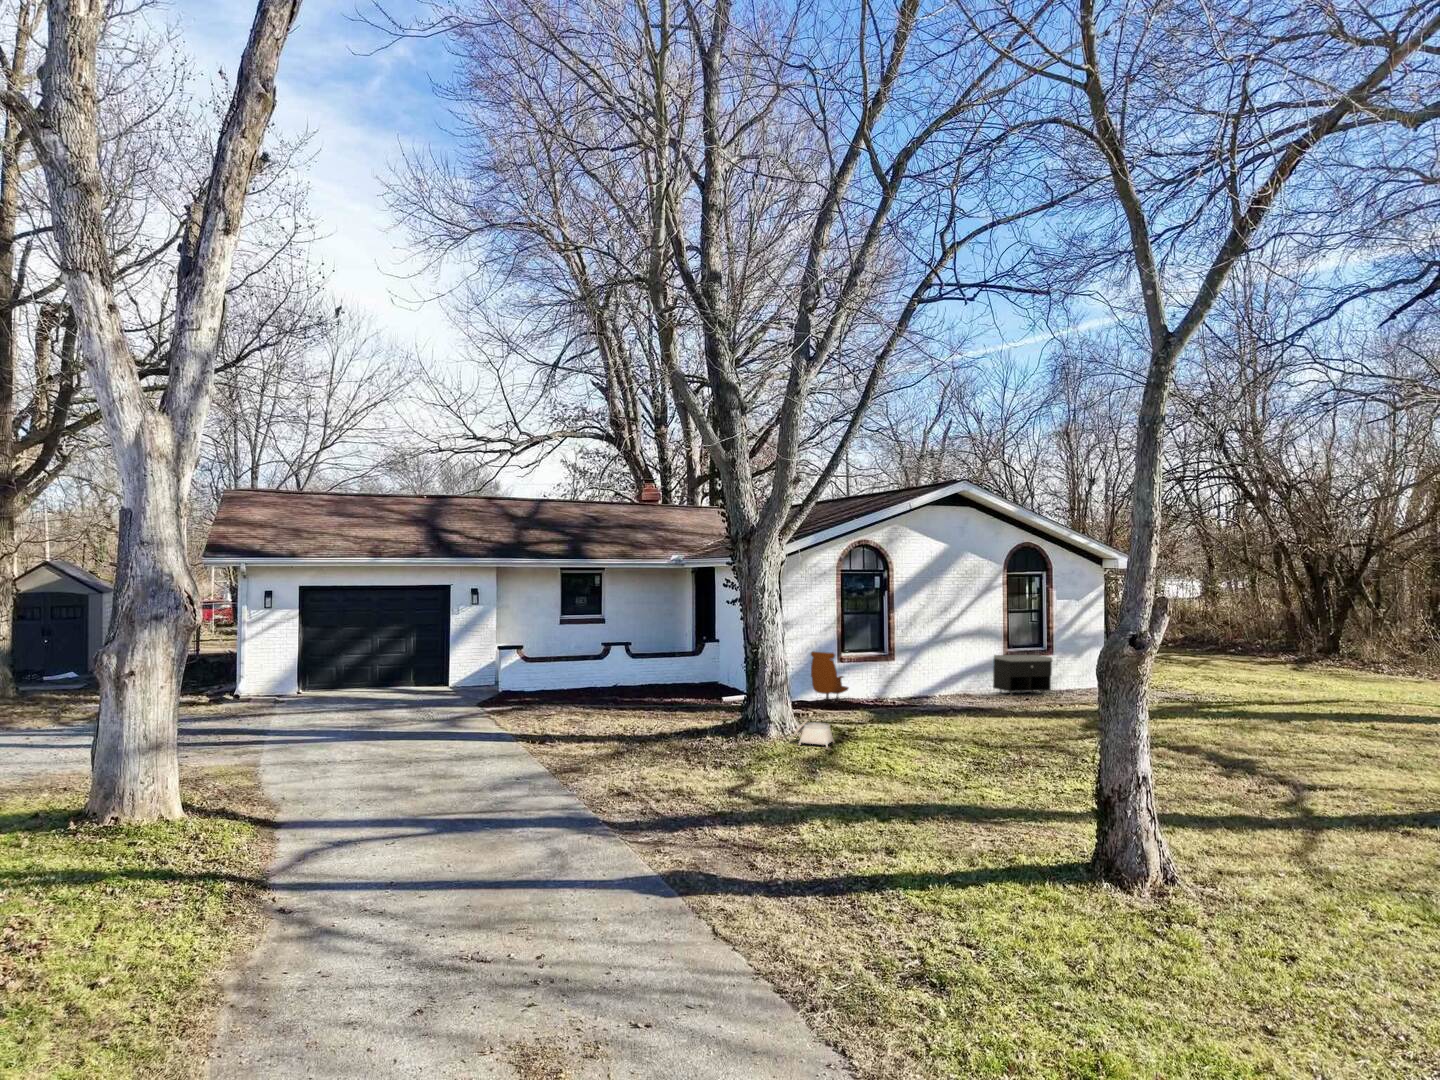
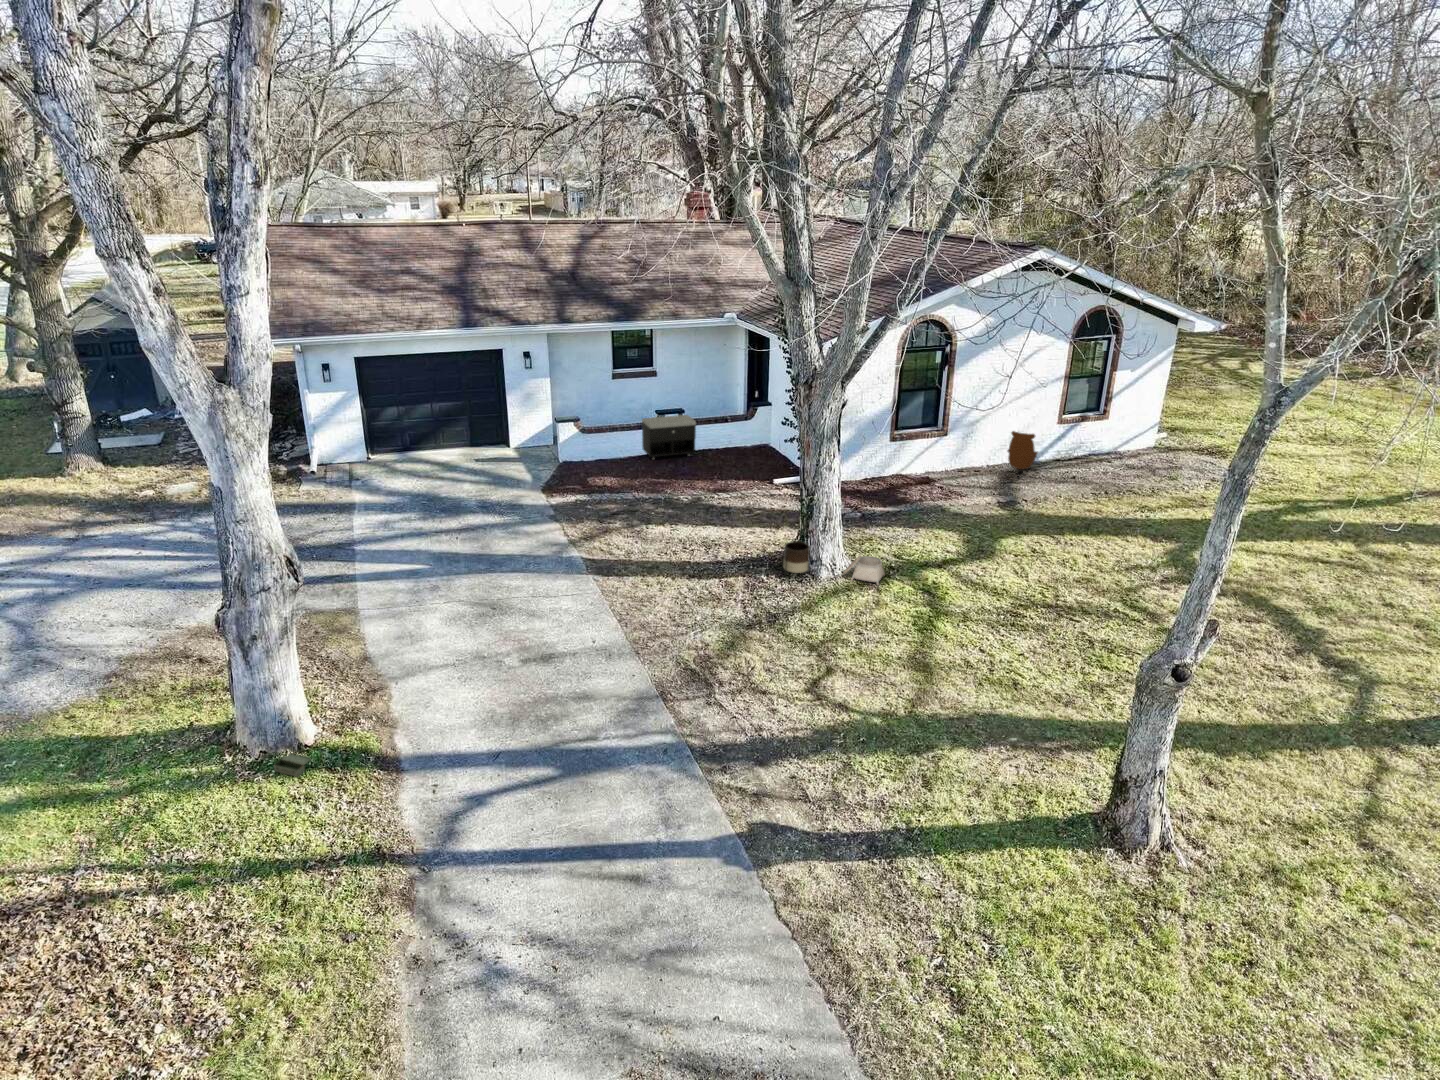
lounge chair: present [811,652,848,705] -> present [1008,431,1038,479]
storage bench: present [993,655,1053,695] -> present [642,415,696,459]
planter: none [726,705,754,745] -> present [783,541,810,573]
toolbox: none [105,832,154,852] -> present [274,753,311,777]

